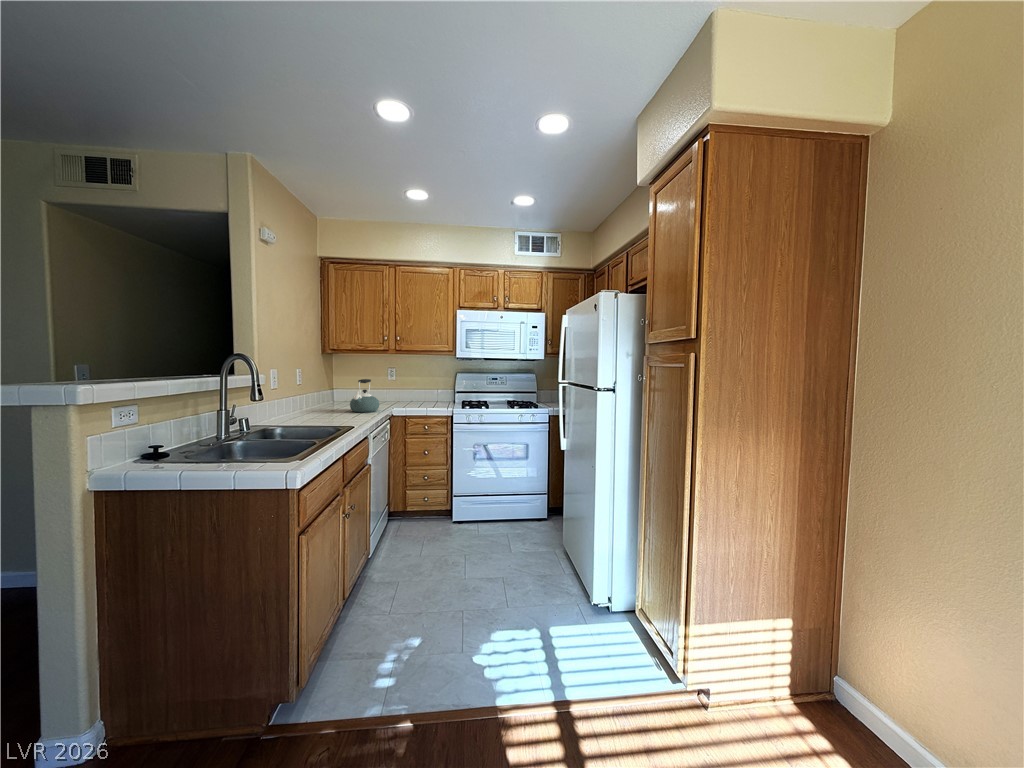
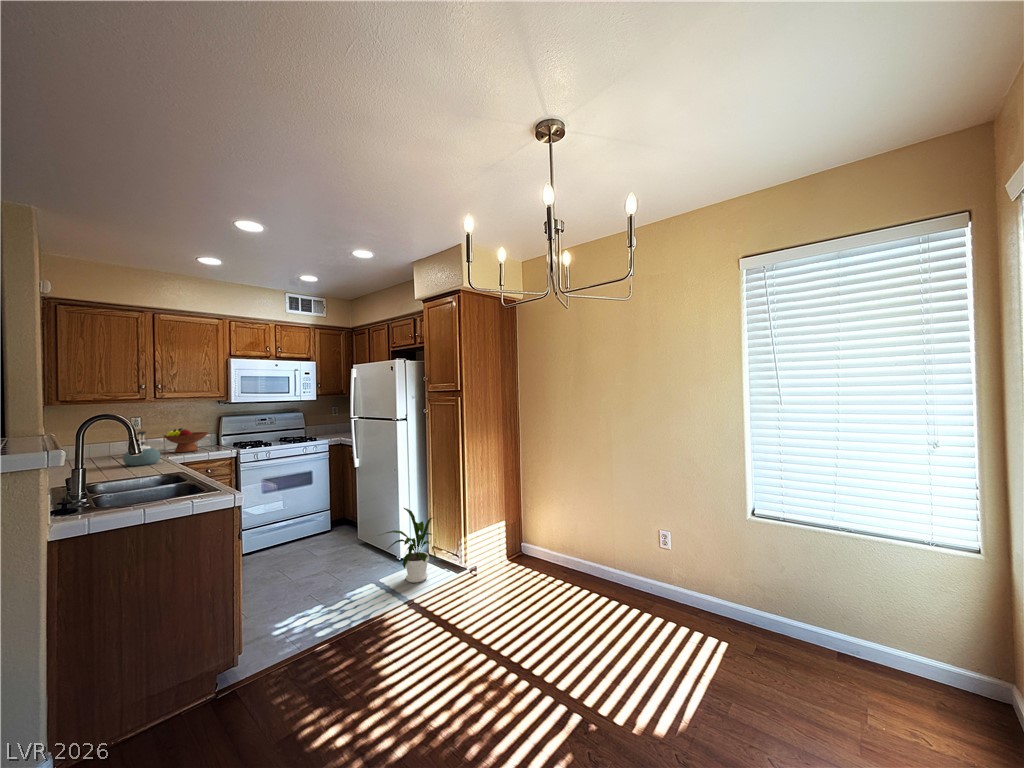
fruit bowl: none [402,380,439,404] -> present [163,428,208,452]
house plant: none [549,529,644,665] -> present [381,508,436,583]

